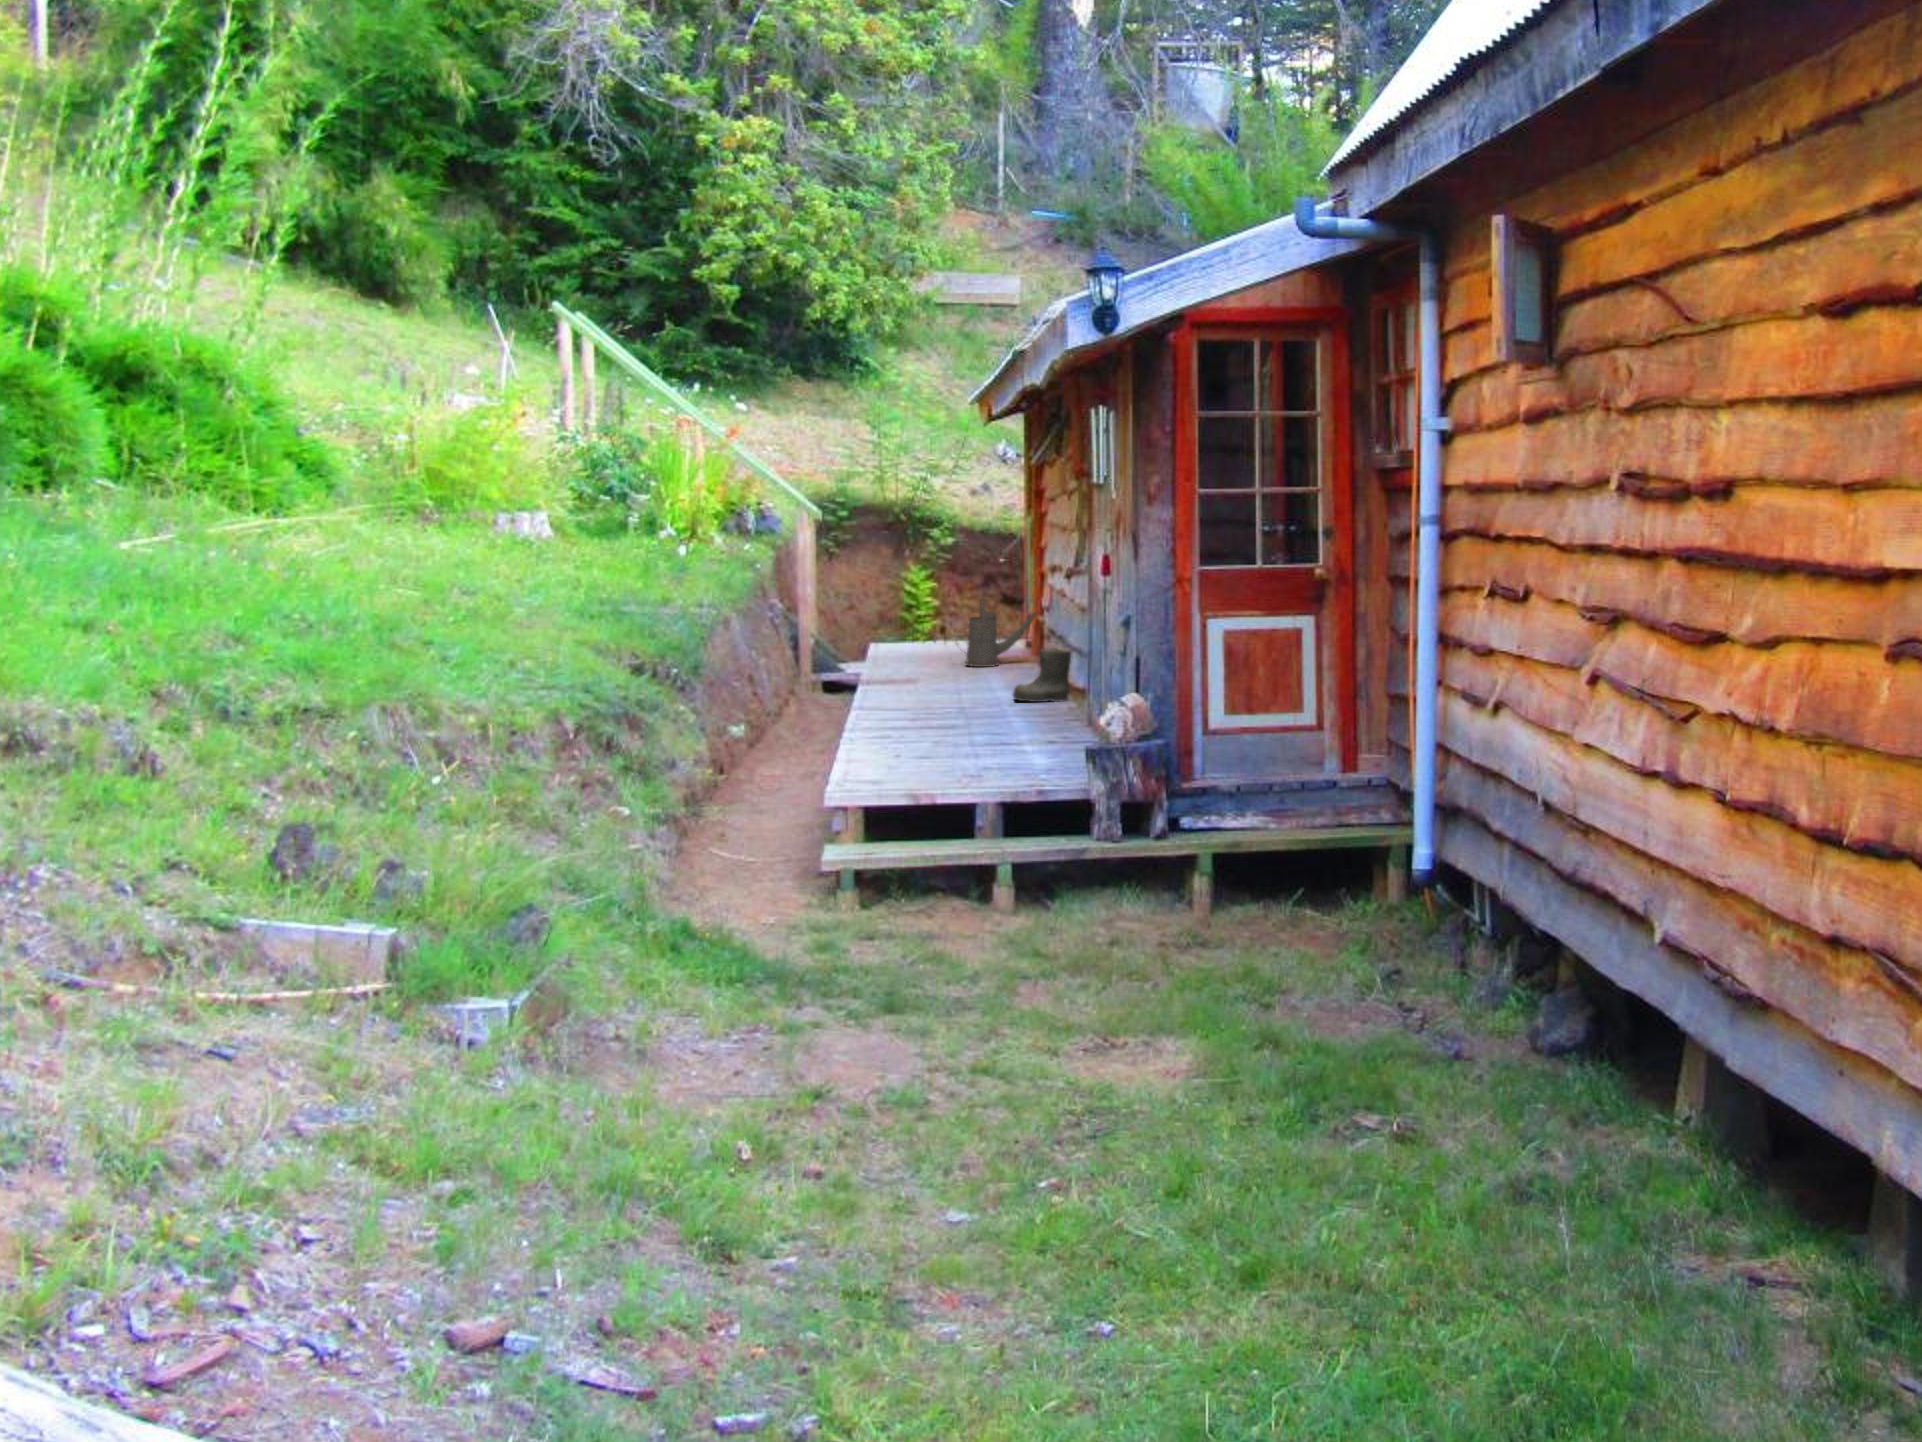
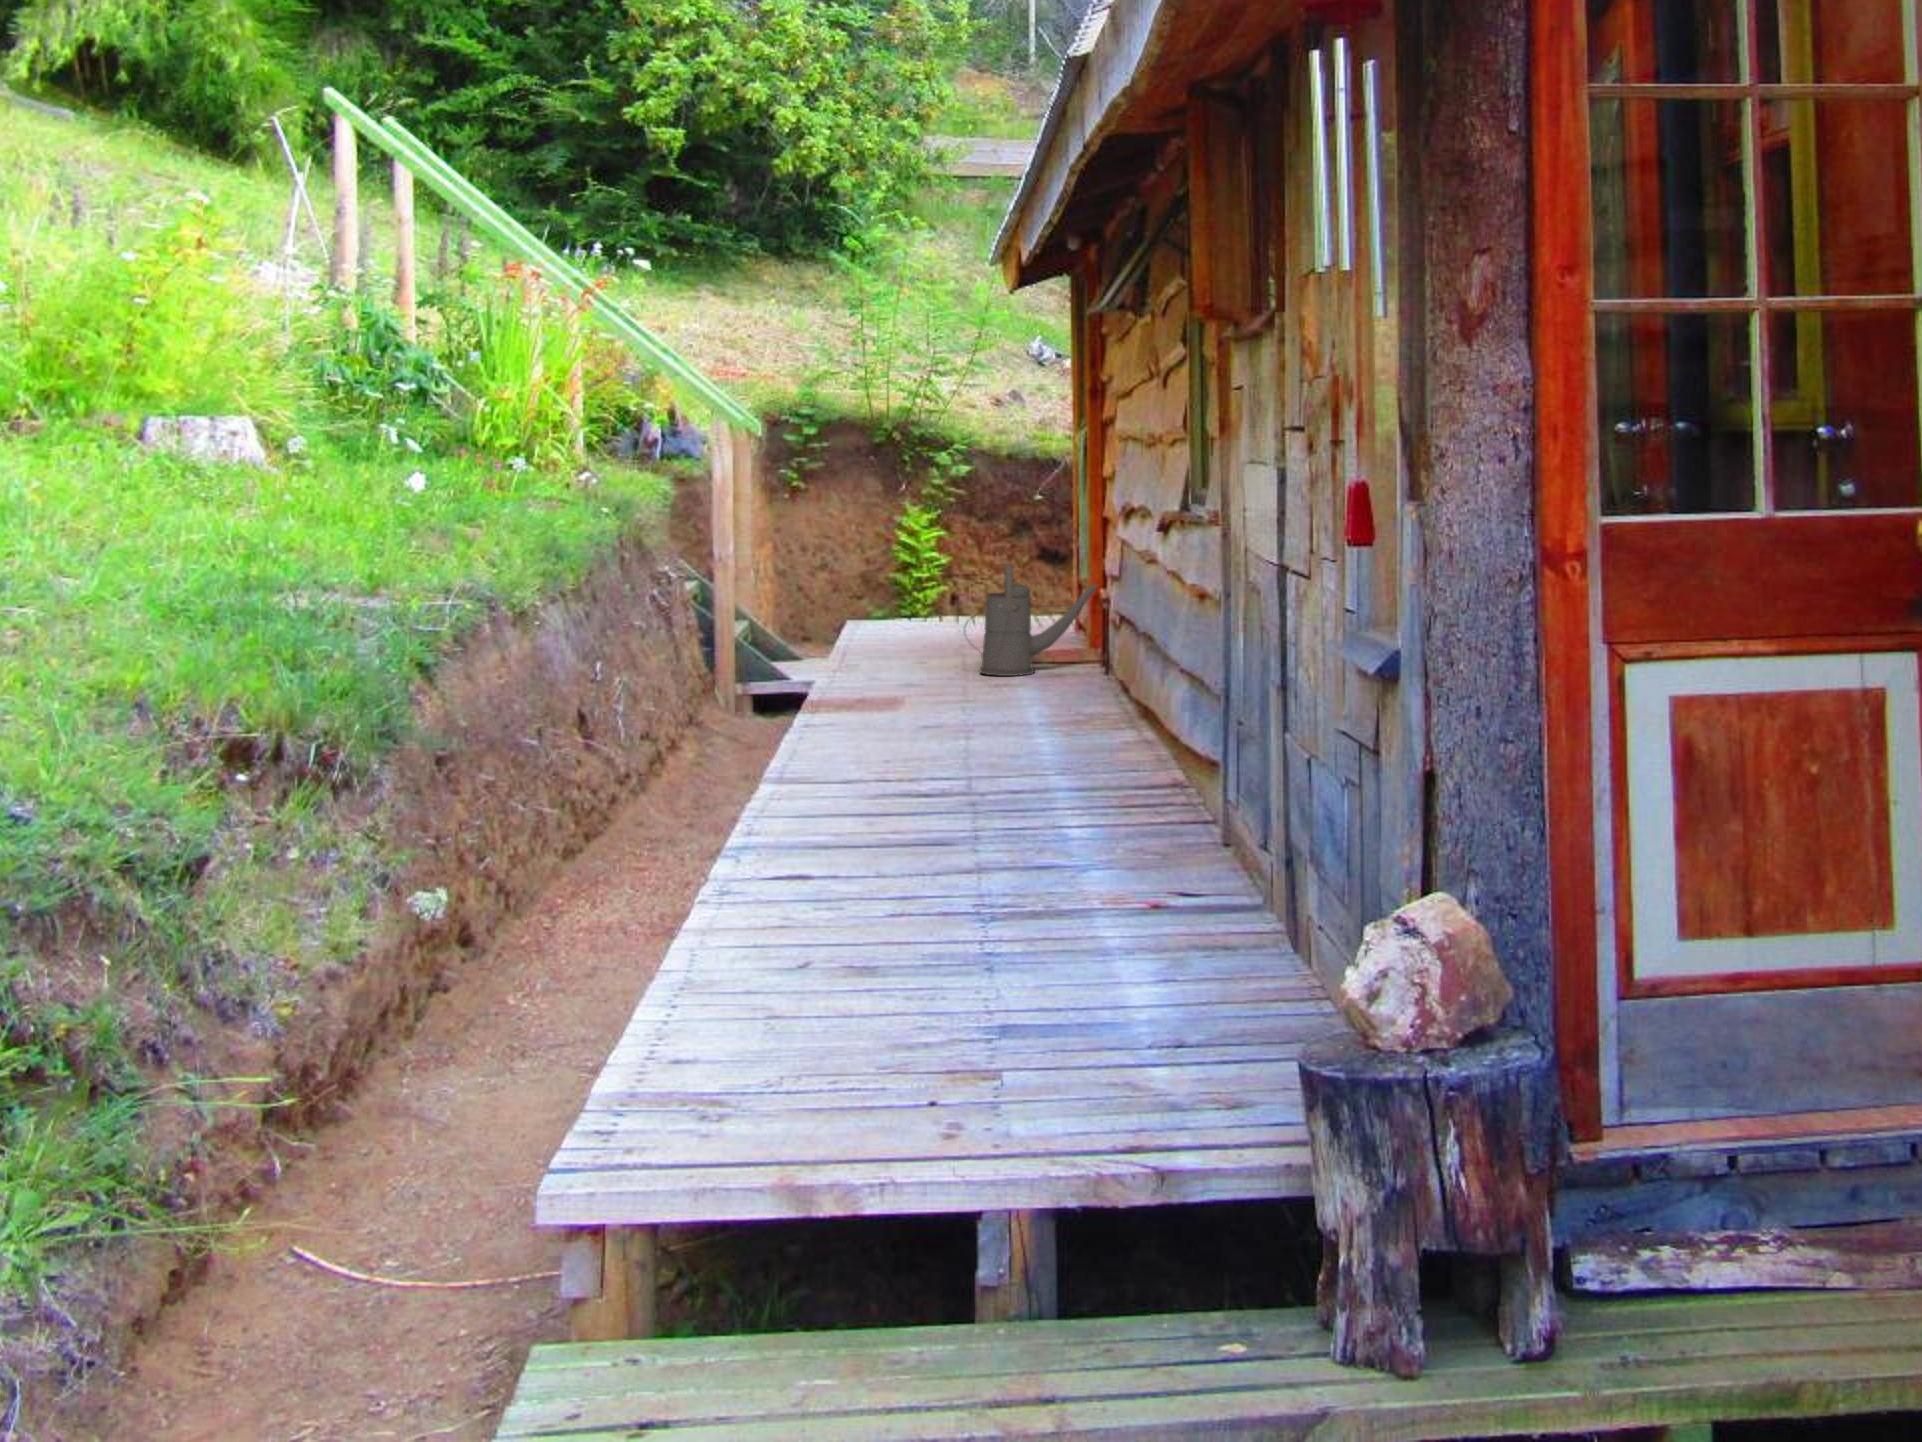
boots: present [1013,648,1071,702] -> none [1058,665,1171,770]

